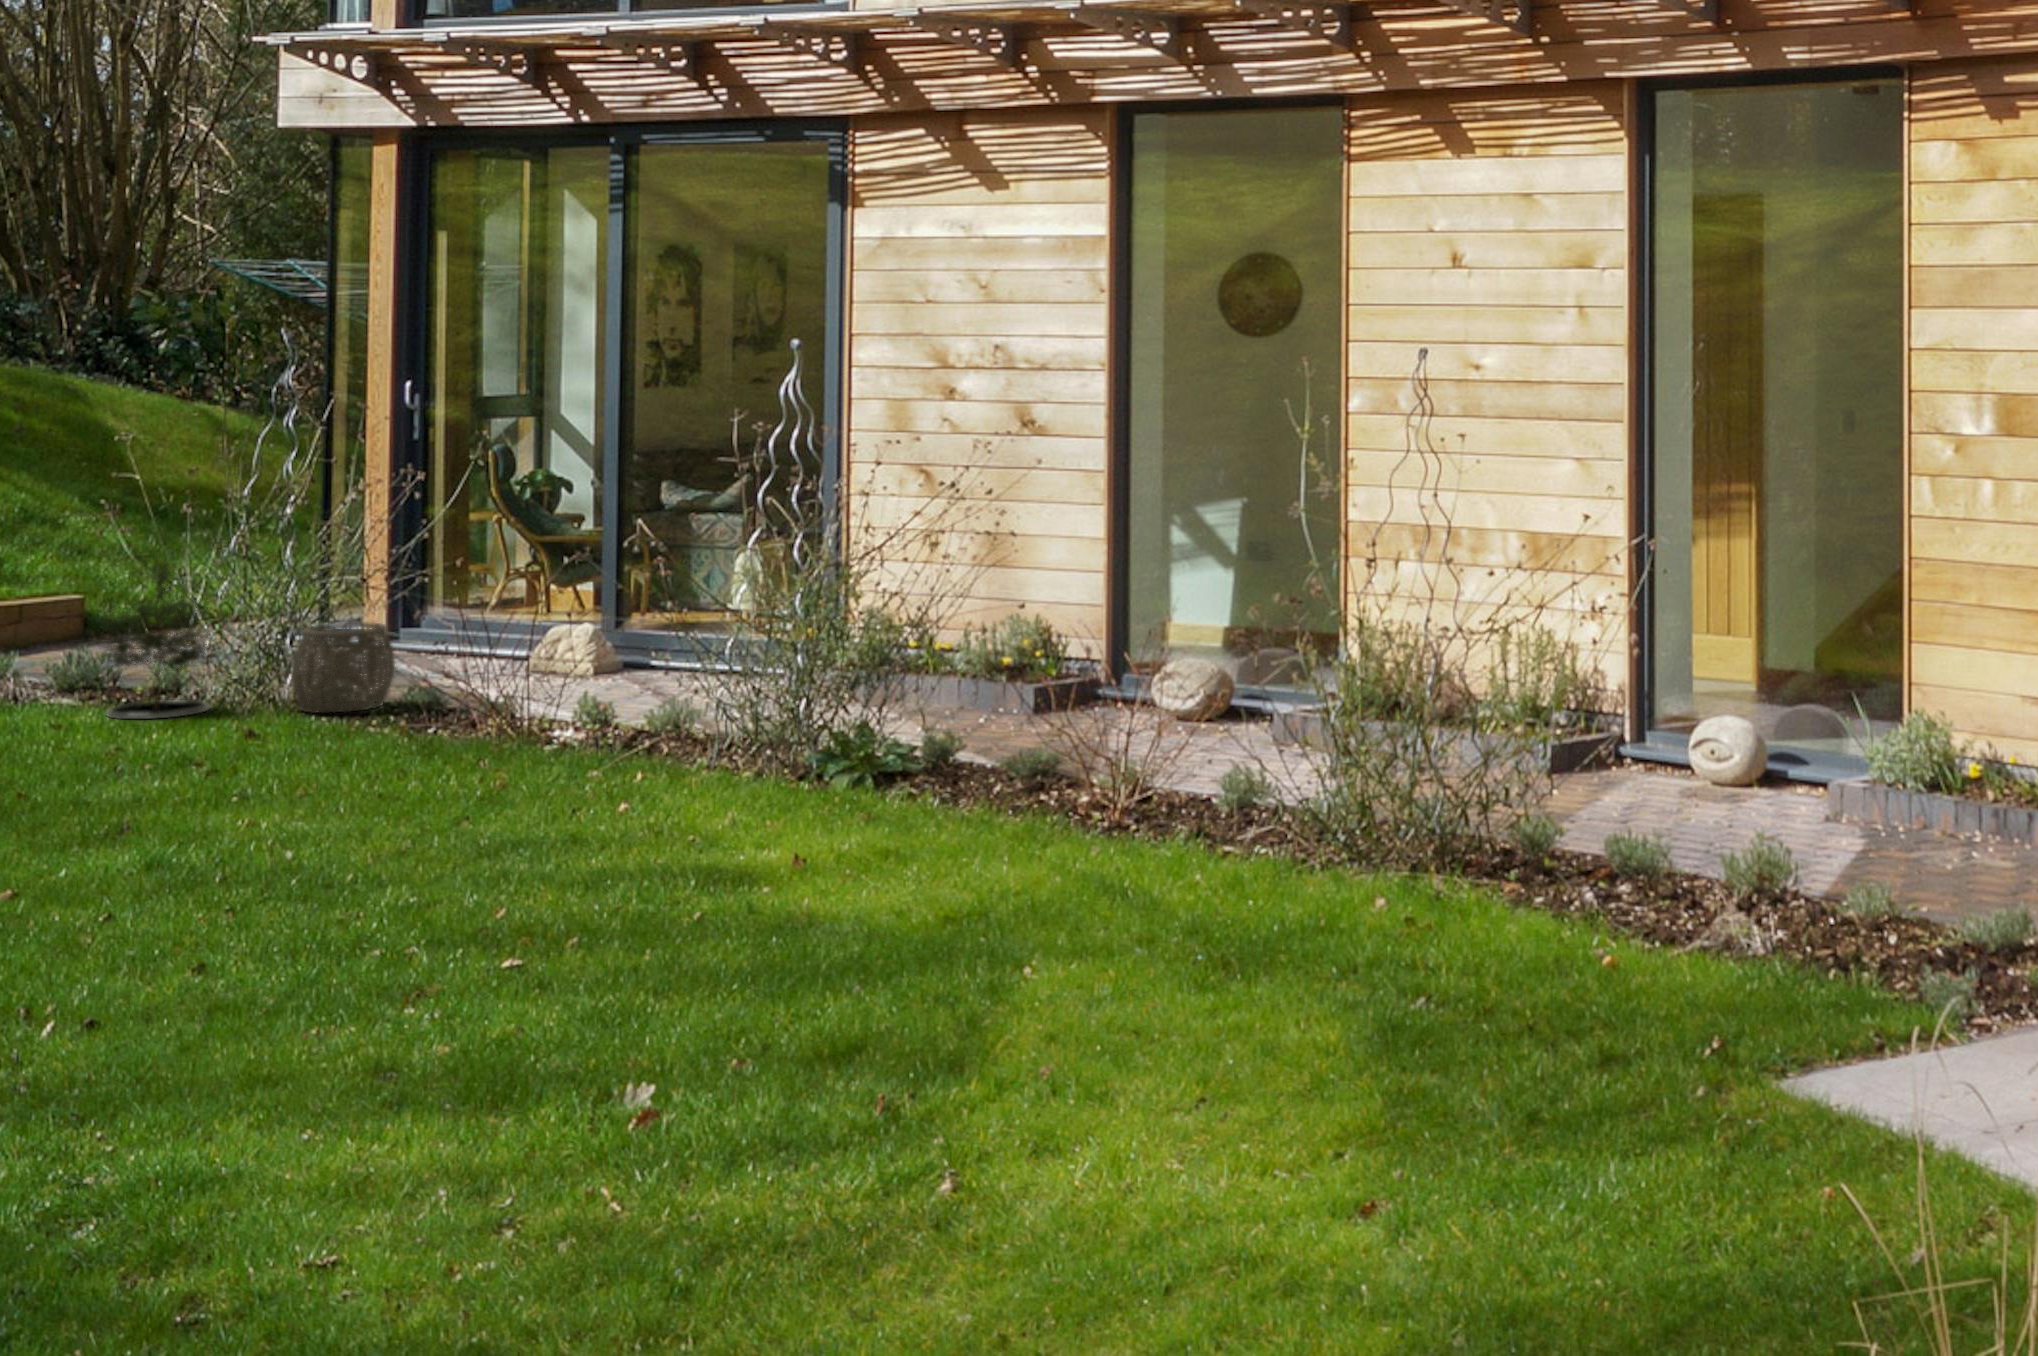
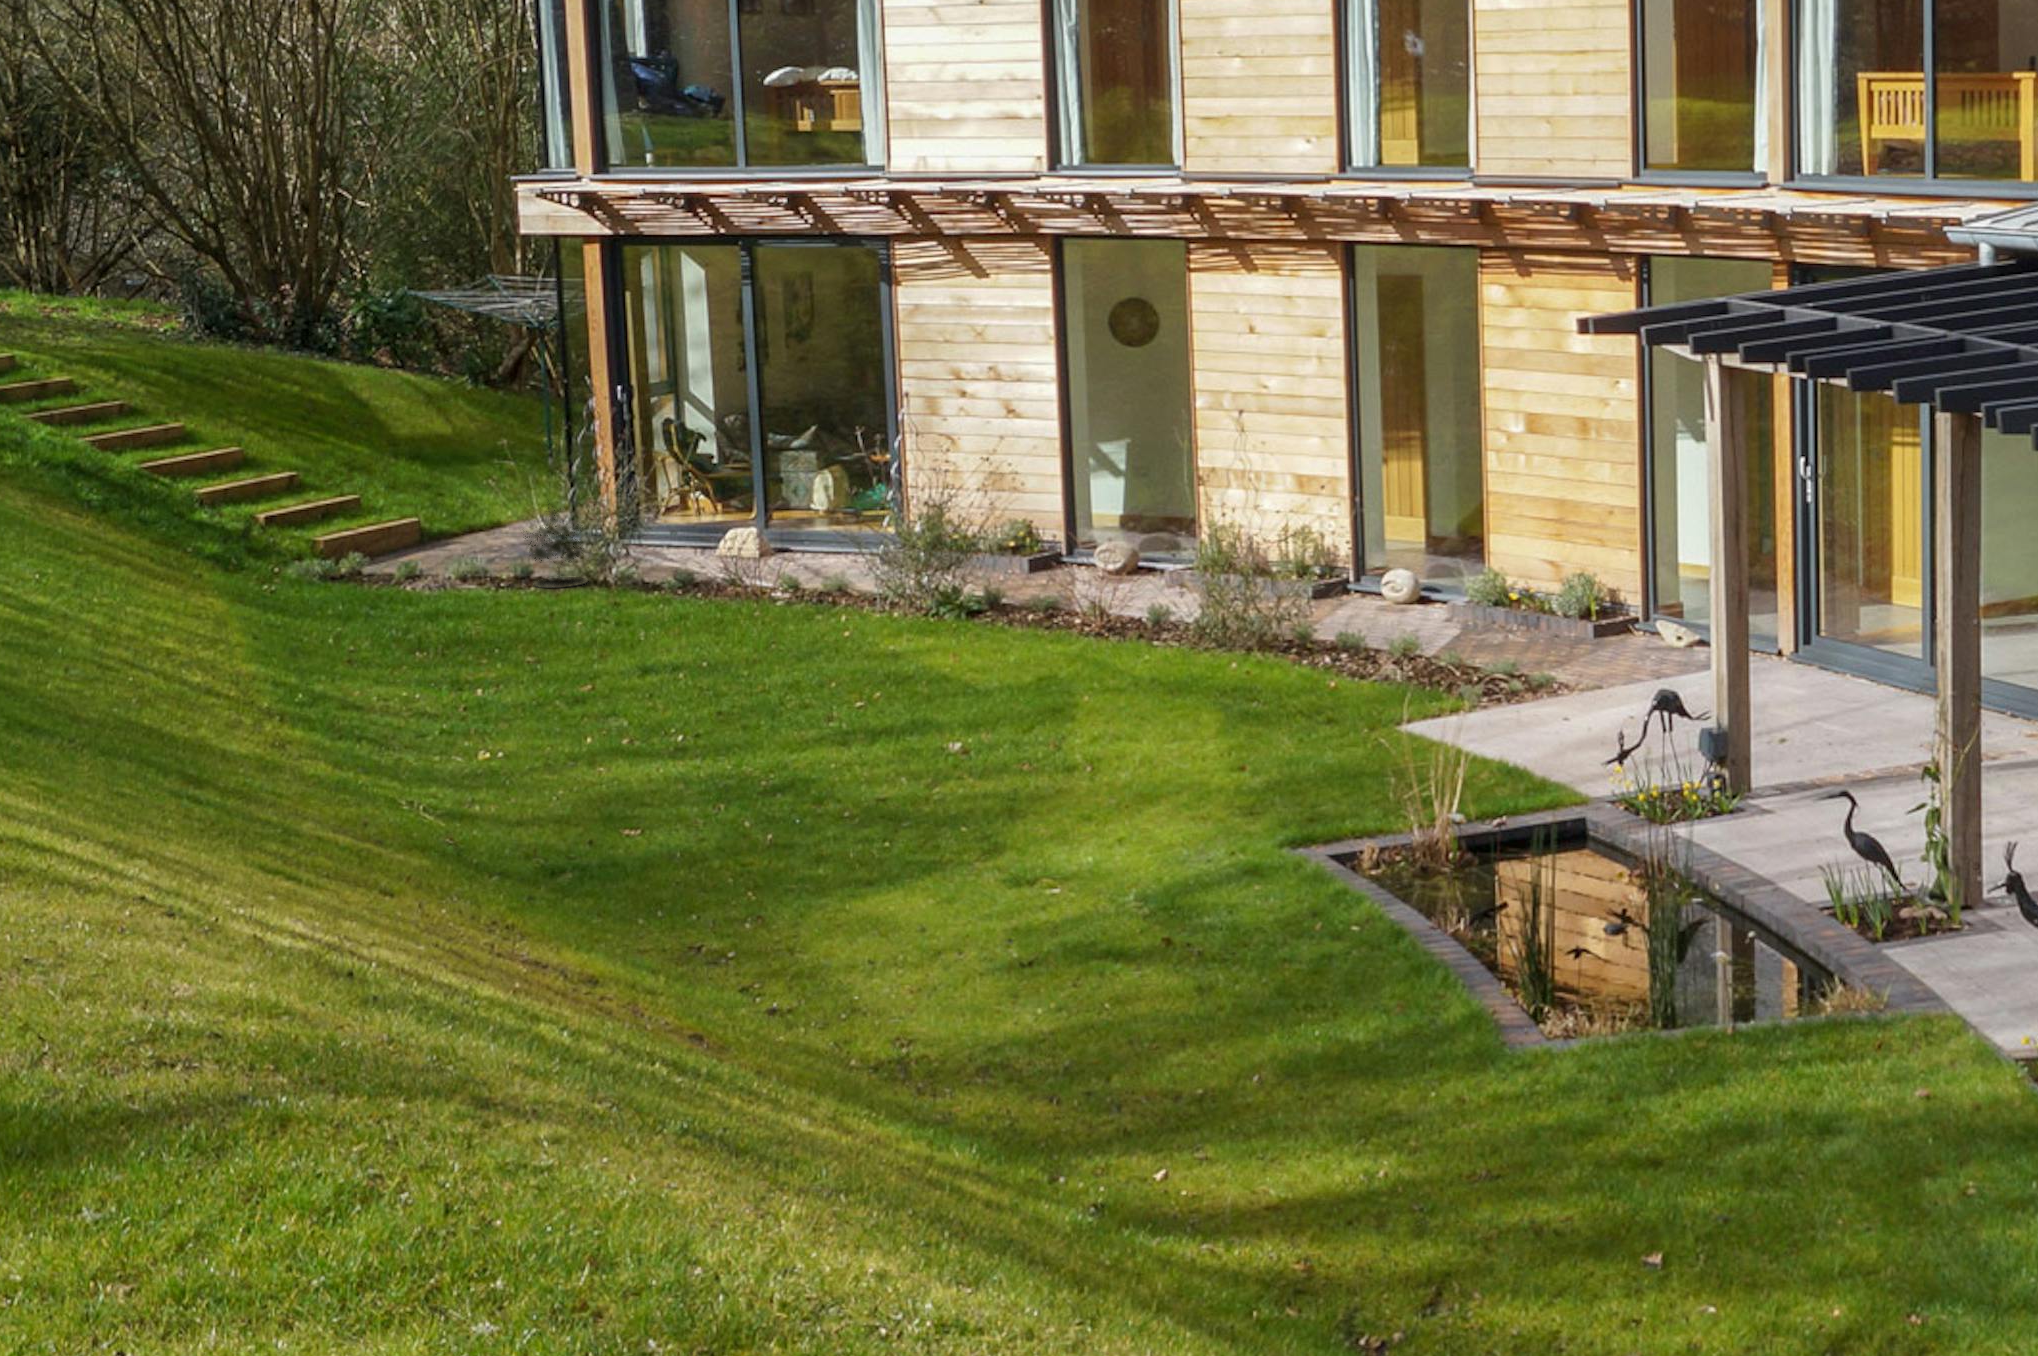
woven basket: present [290,622,395,713] -> none [630,534,686,582]

